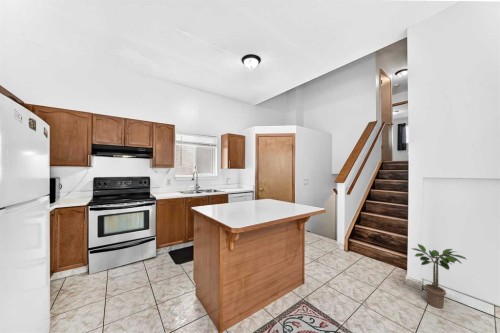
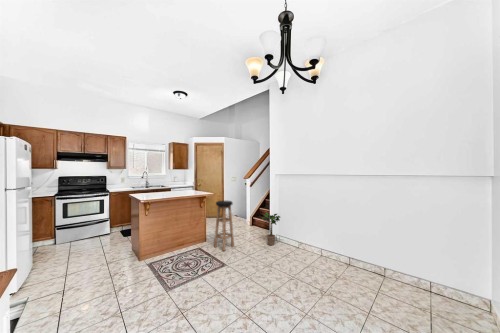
bar stool: none [333,221,368,318] -> present [214,201,234,251]

